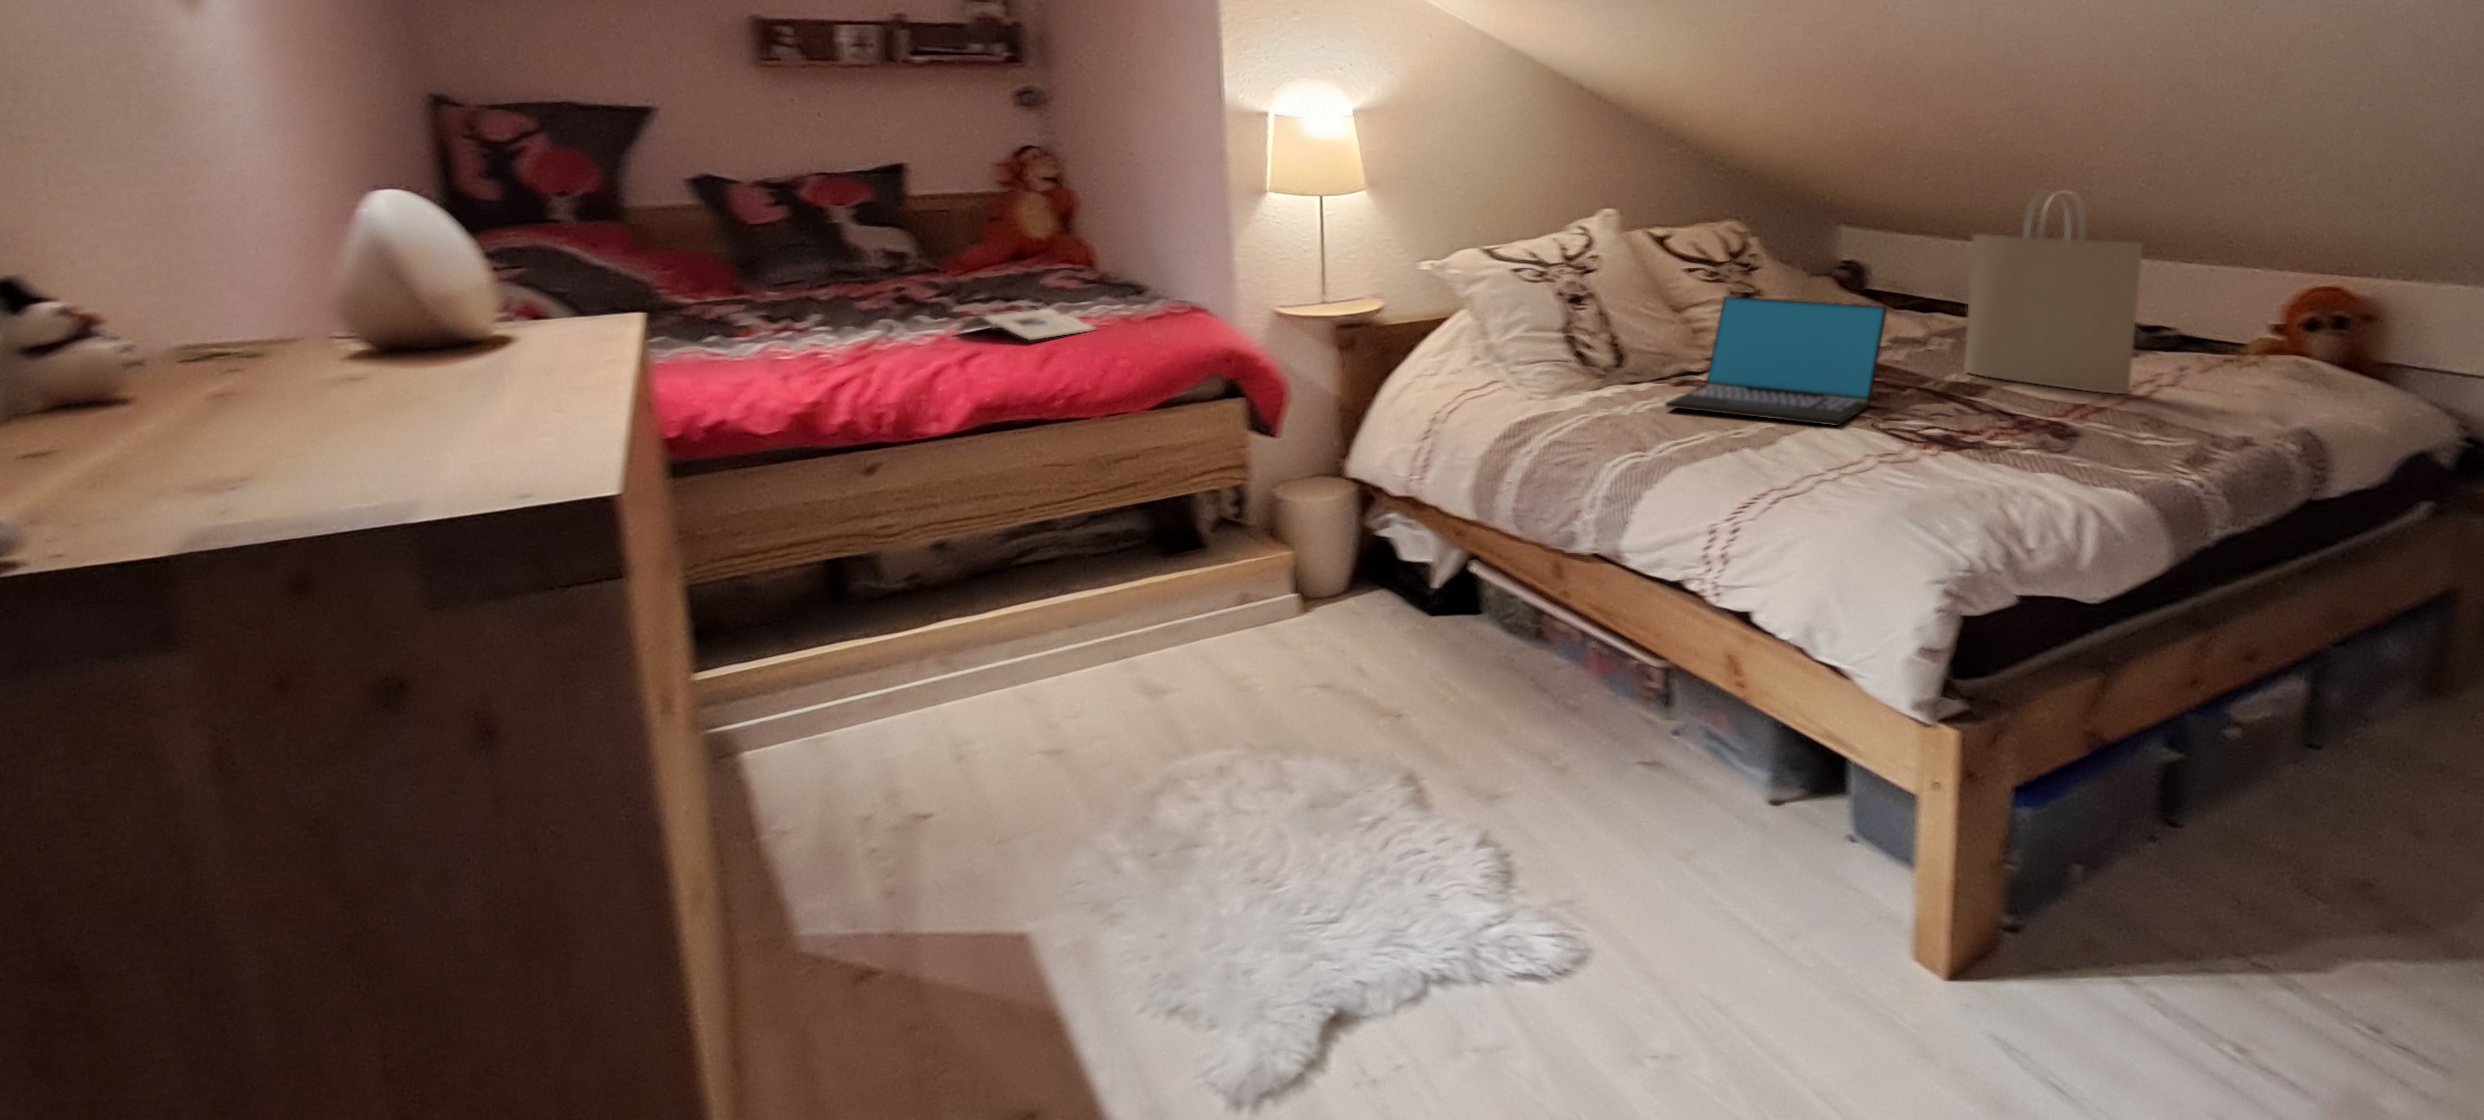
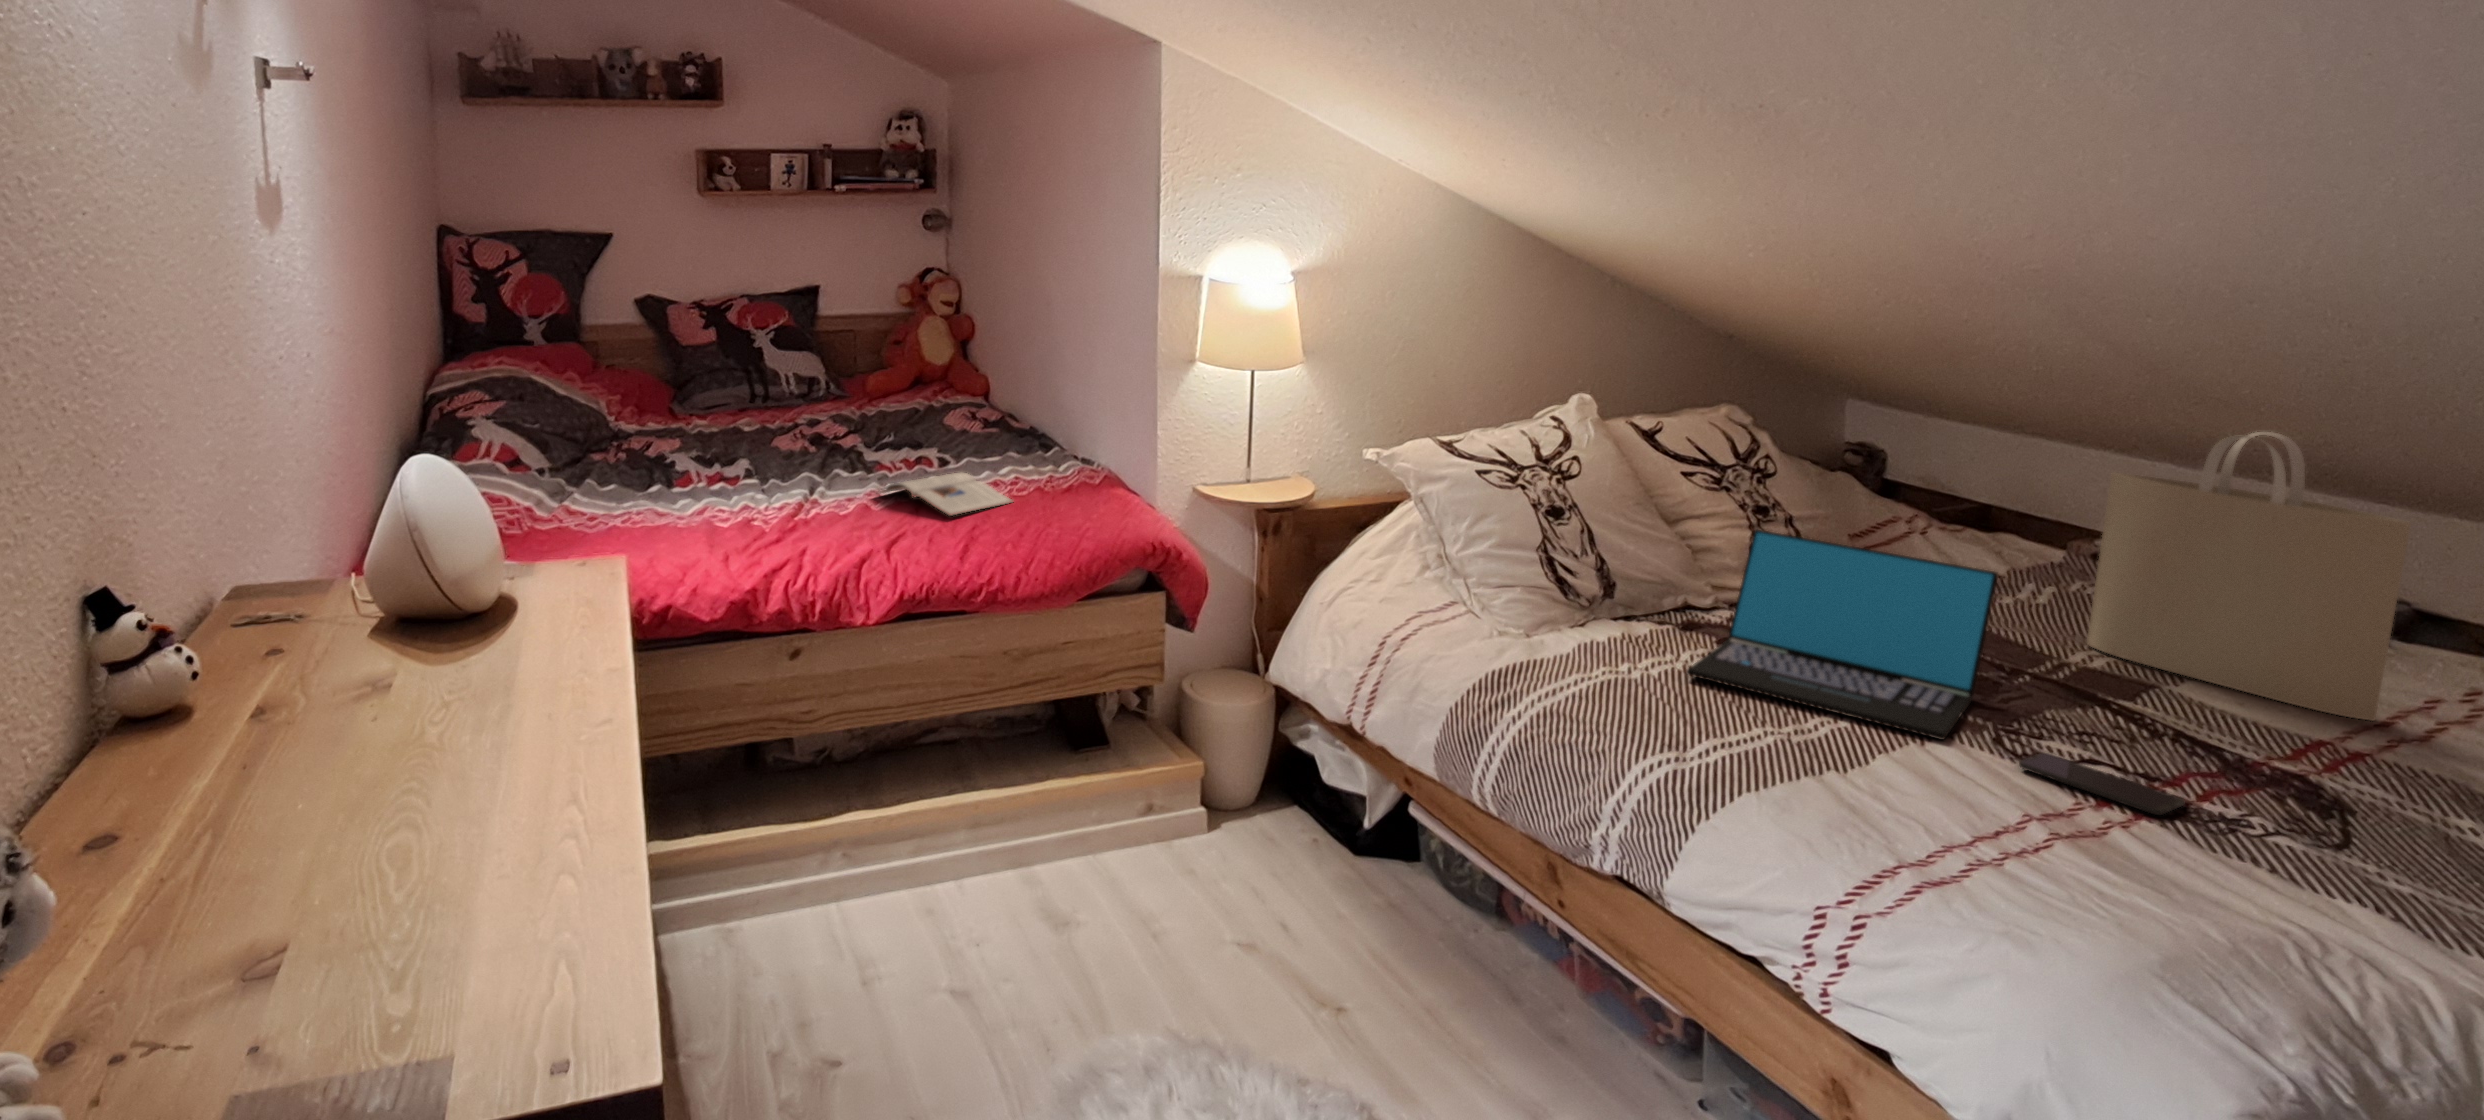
smartphone: none [1883,425,1984,449] -> present [2019,753,2184,815]

